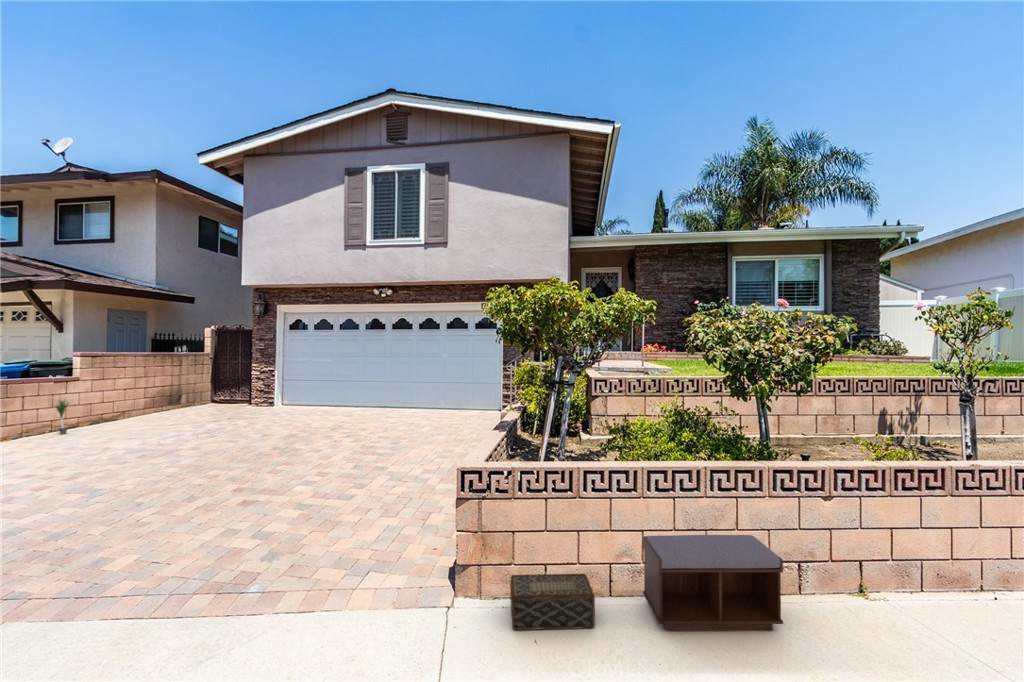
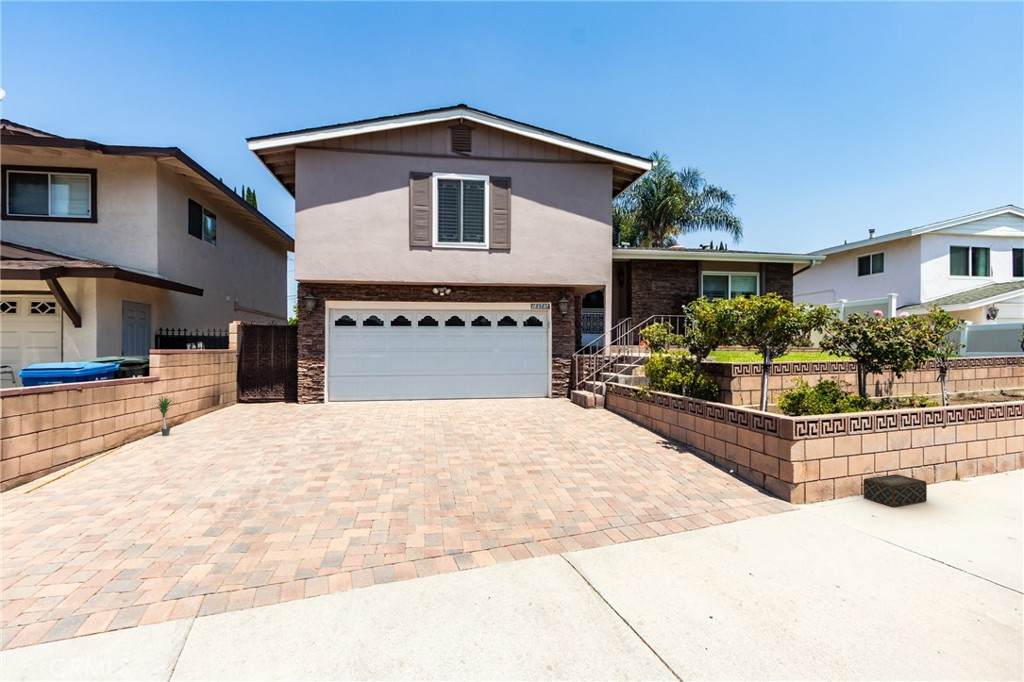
bench: present [643,535,783,630] -> none [919,444,1005,498]

